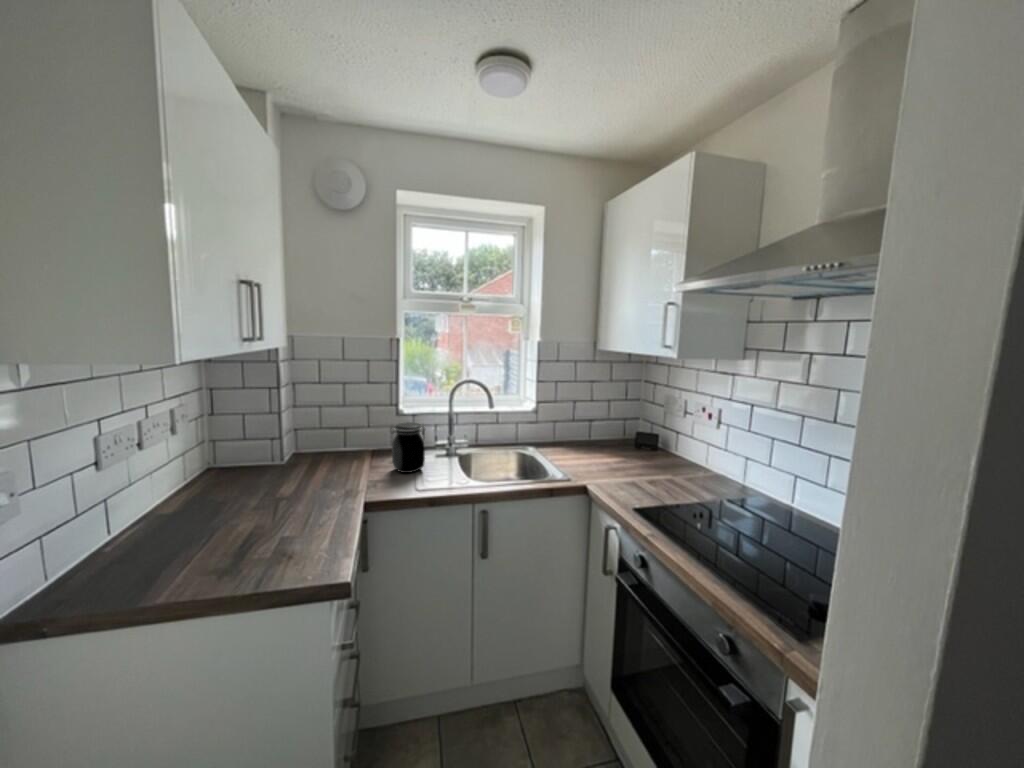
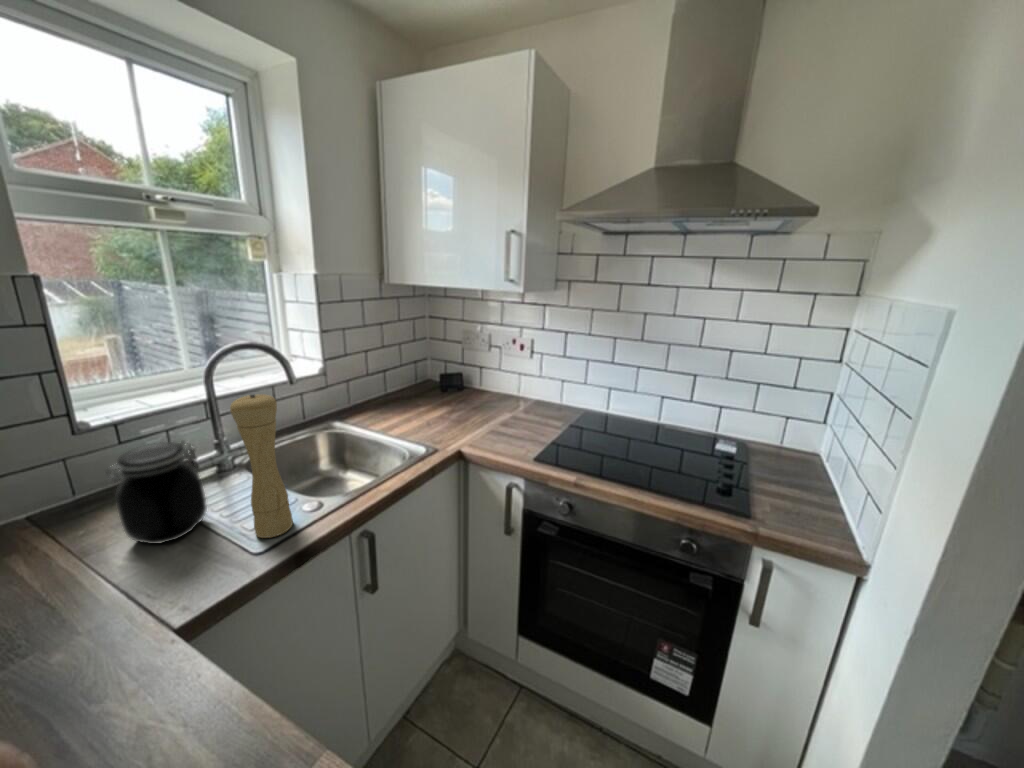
pepper mill: none [430,402,452,486] -> present [230,394,293,538]

